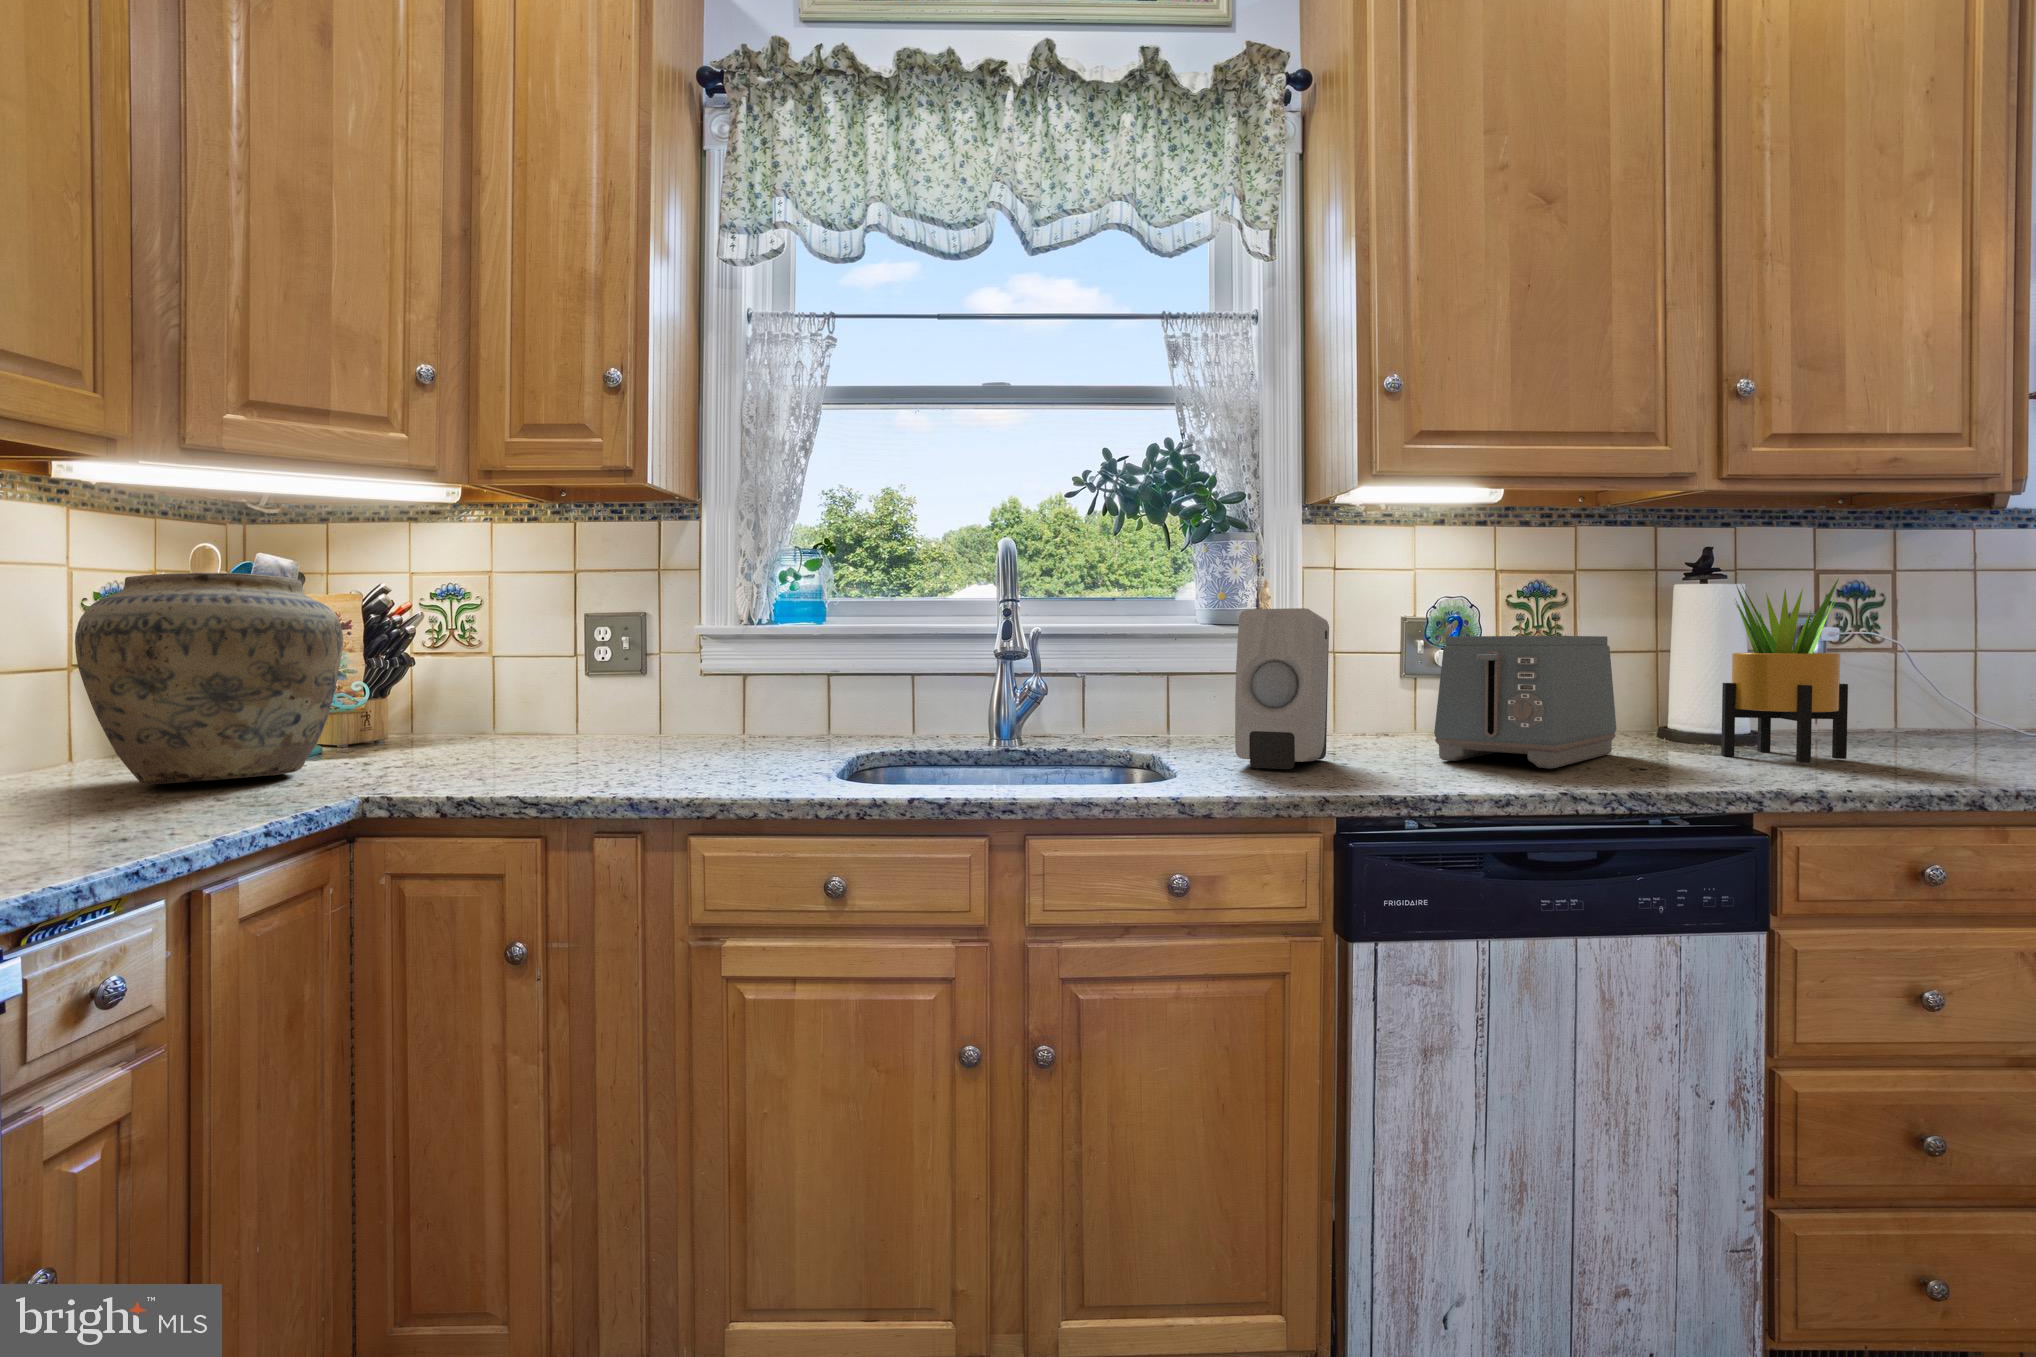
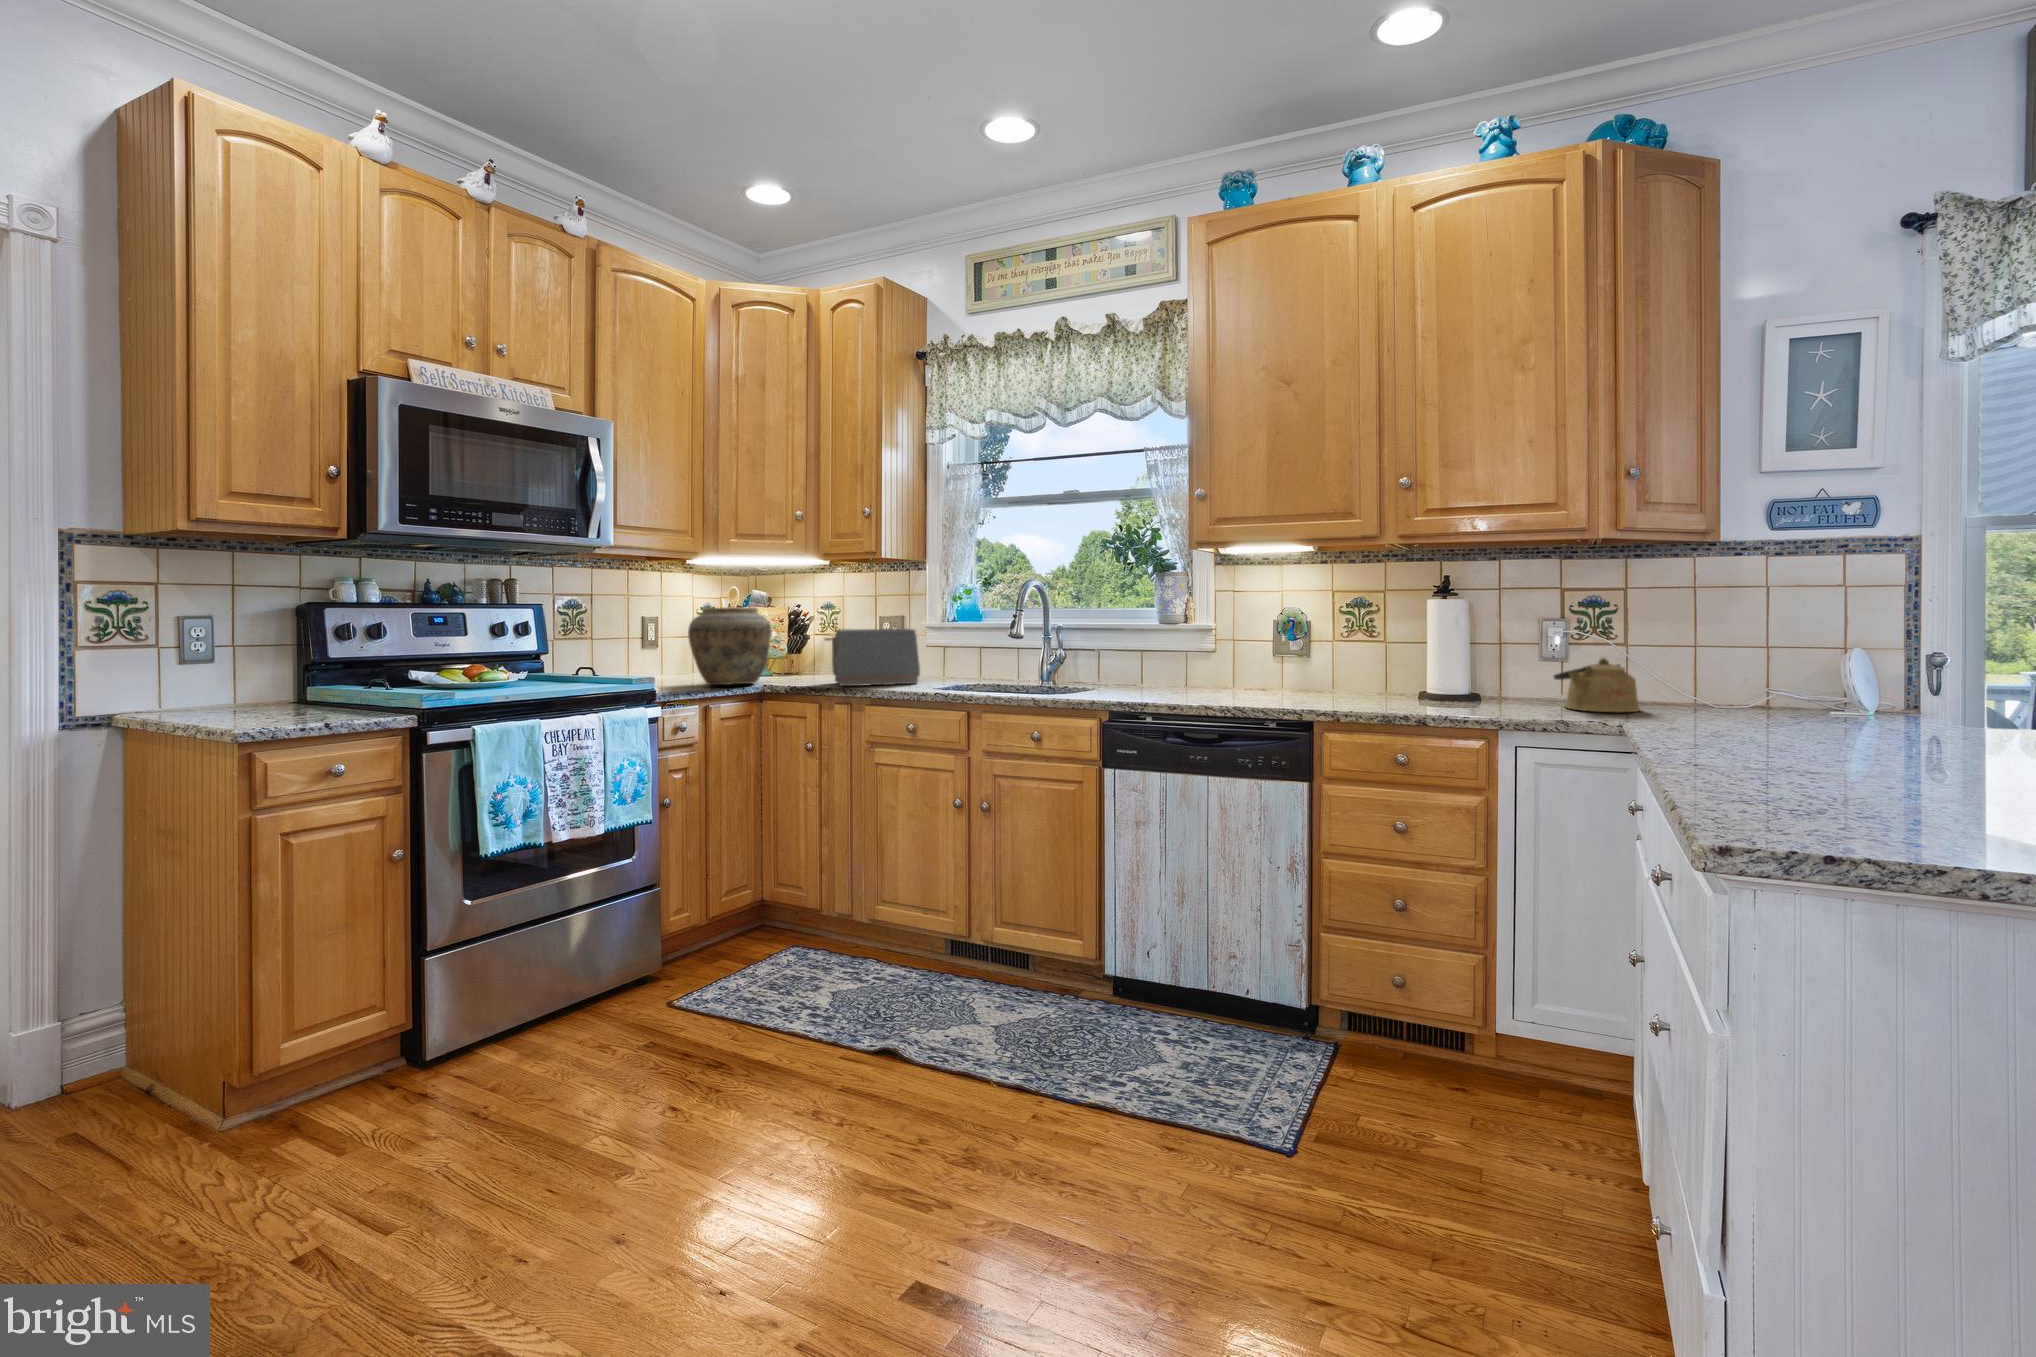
potted plant: present [1721,578,1848,763] -> none [1399,603,1471,713]
soap dispenser: present [1235,608,1329,769] -> none [1105,621,1170,701]
toaster: present [1434,636,1616,769] -> present [825,628,920,686]
kettle: none [1861,667,1993,747] -> present [1554,658,1640,712]

